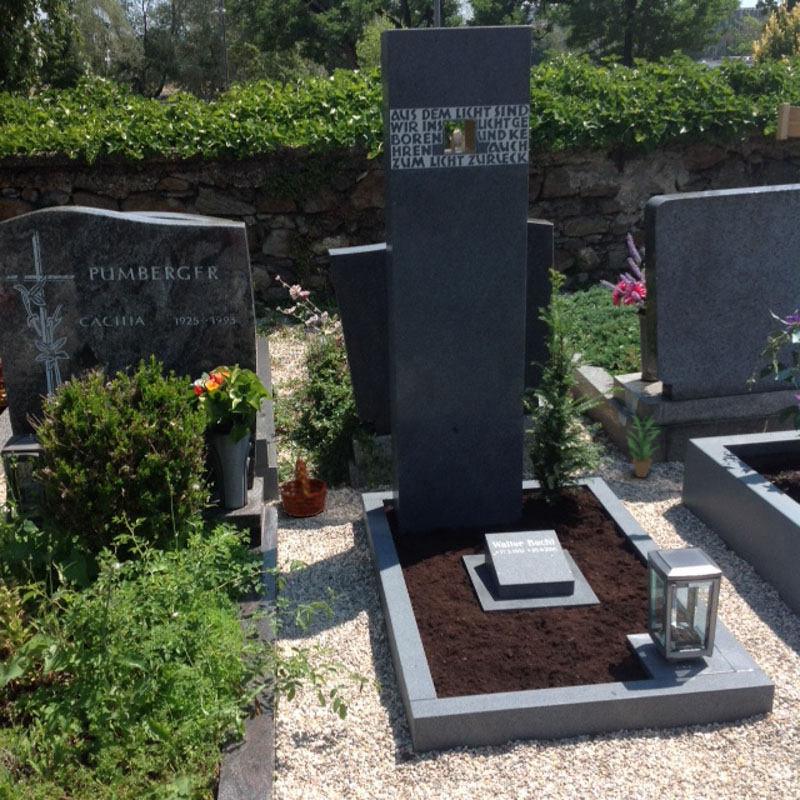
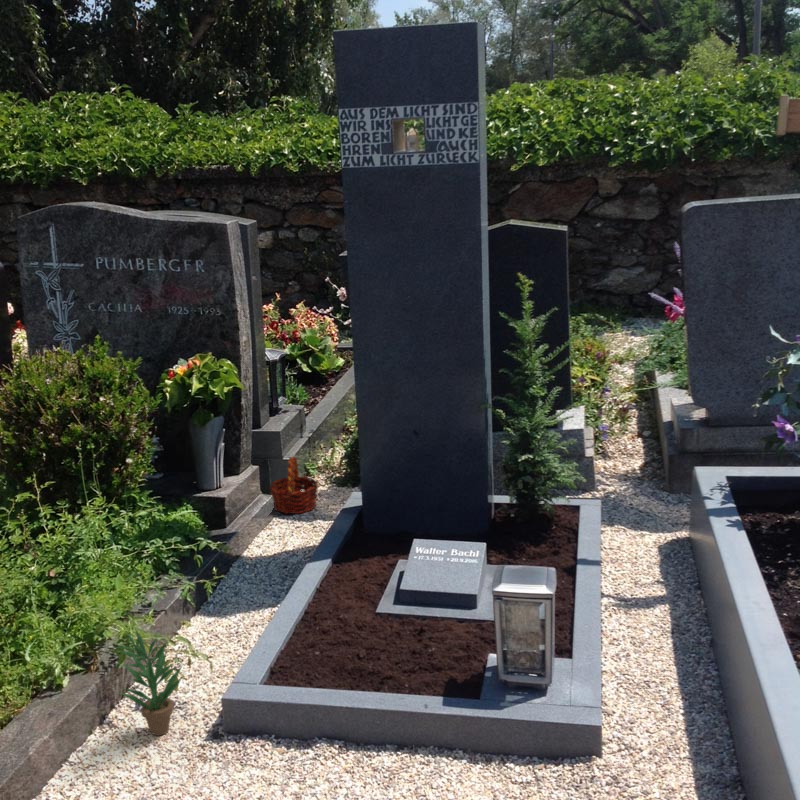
potted plant: present [628,417,659,477] -> present [119,630,183,736]

